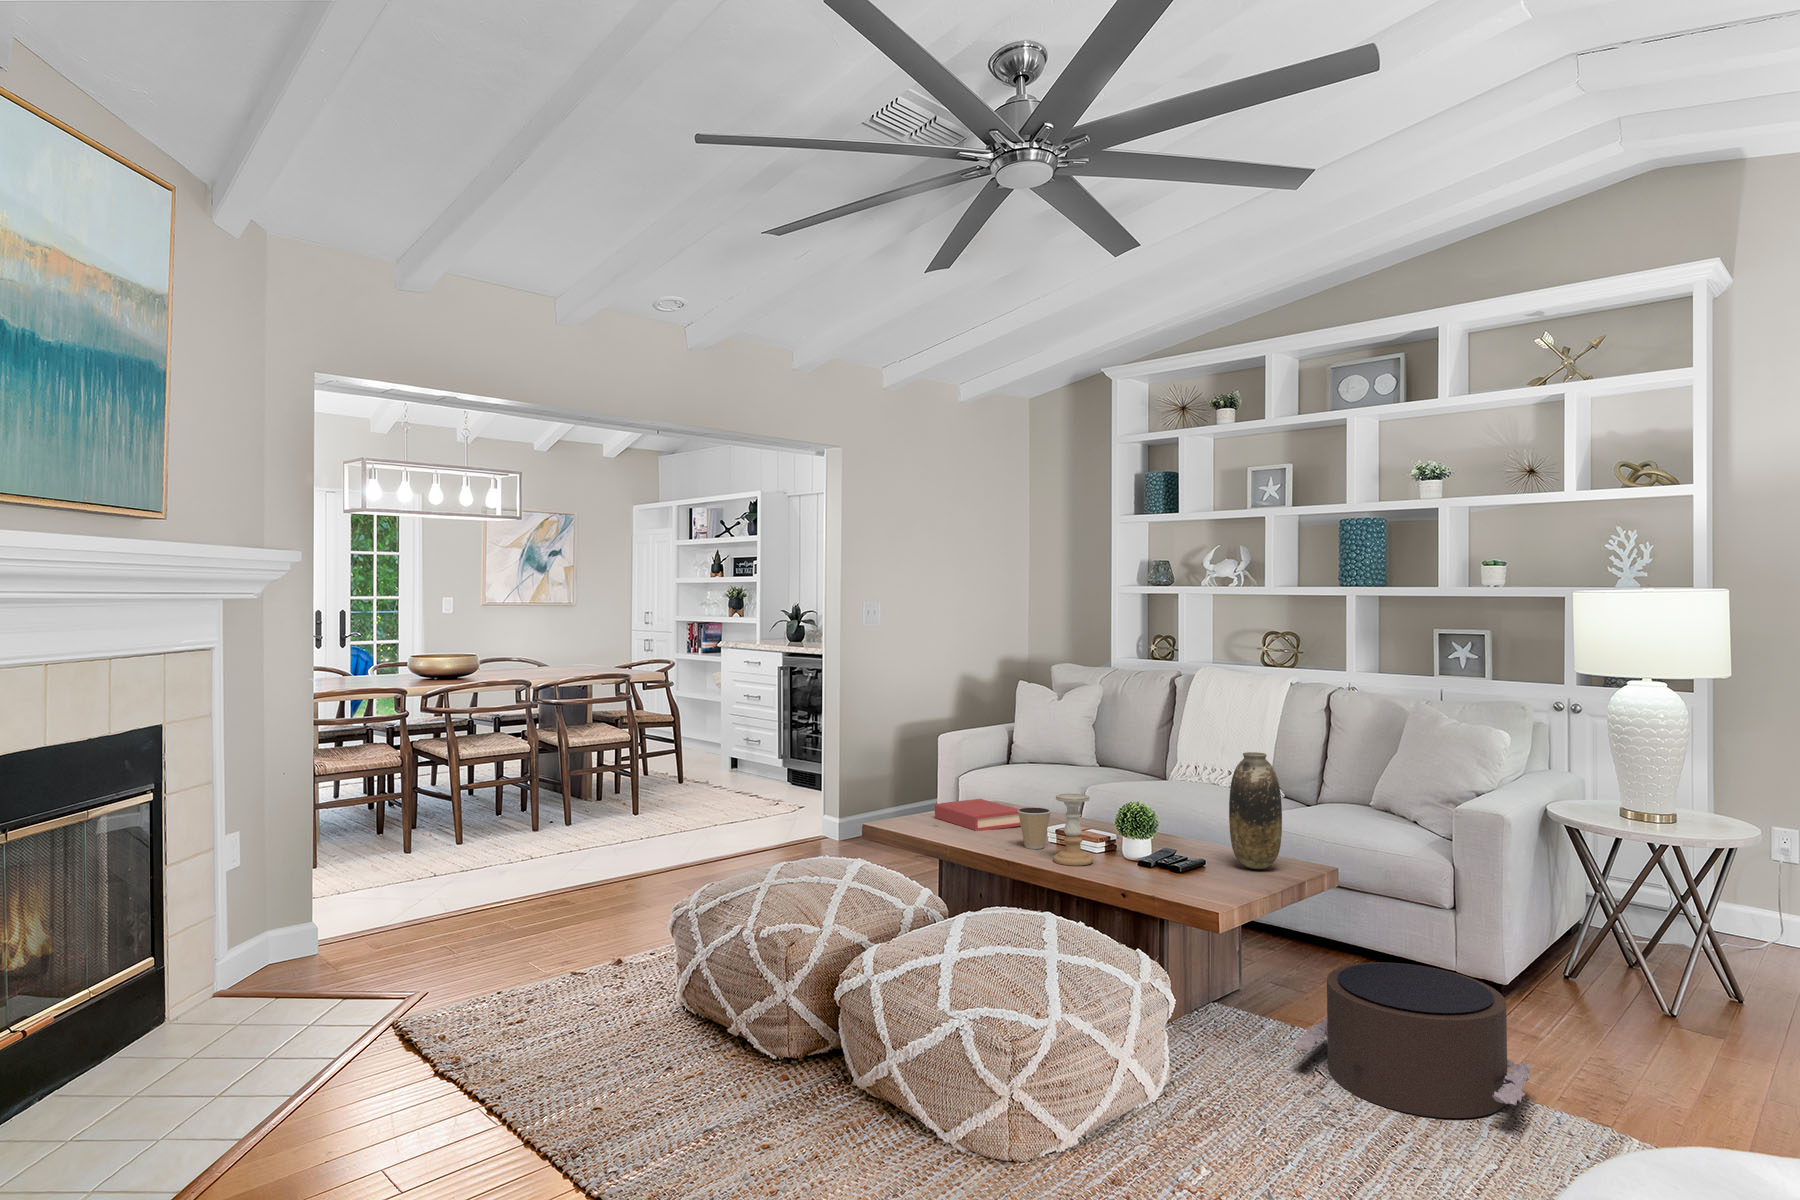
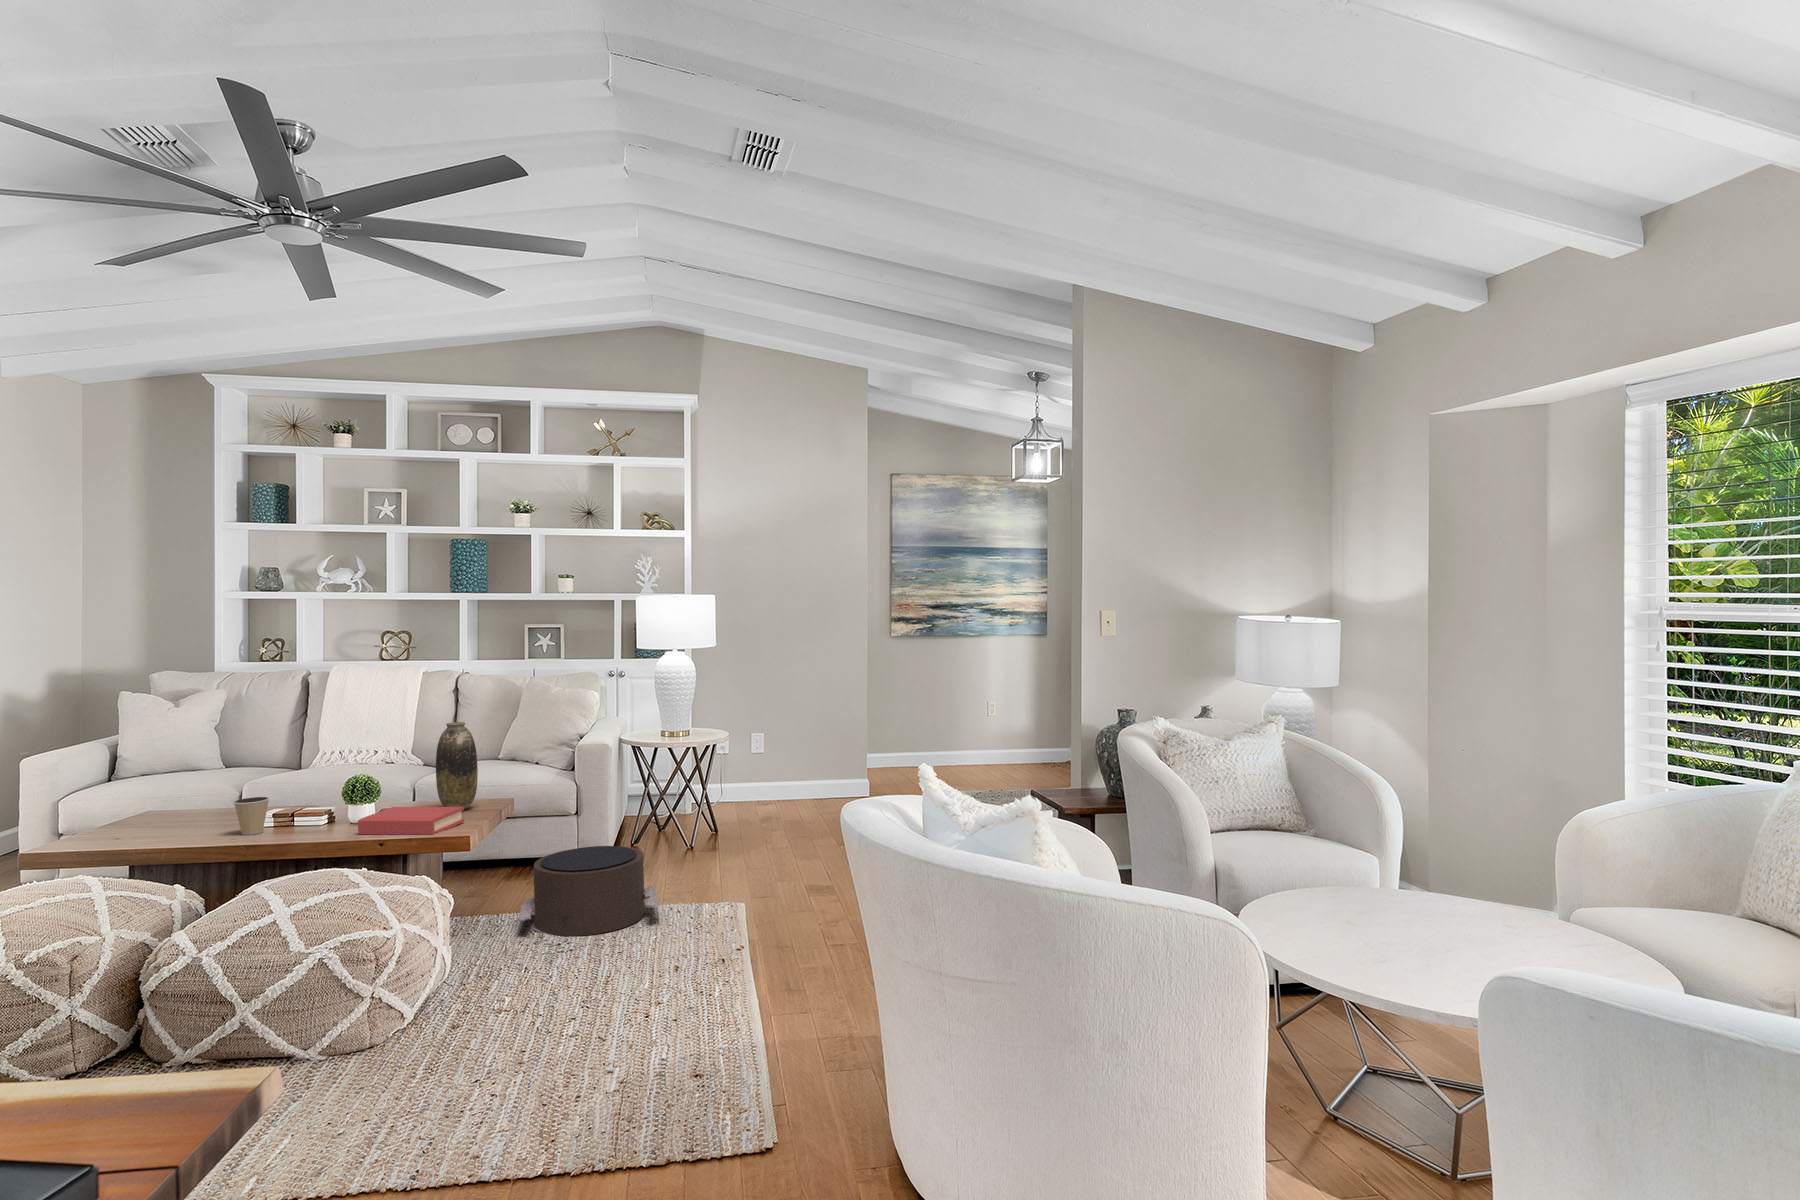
candle holder: present [1053,793,1093,866] -> none [288,775,328,838]
hardback book: present [935,799,1021,831] -> present [358,807,464,835]

